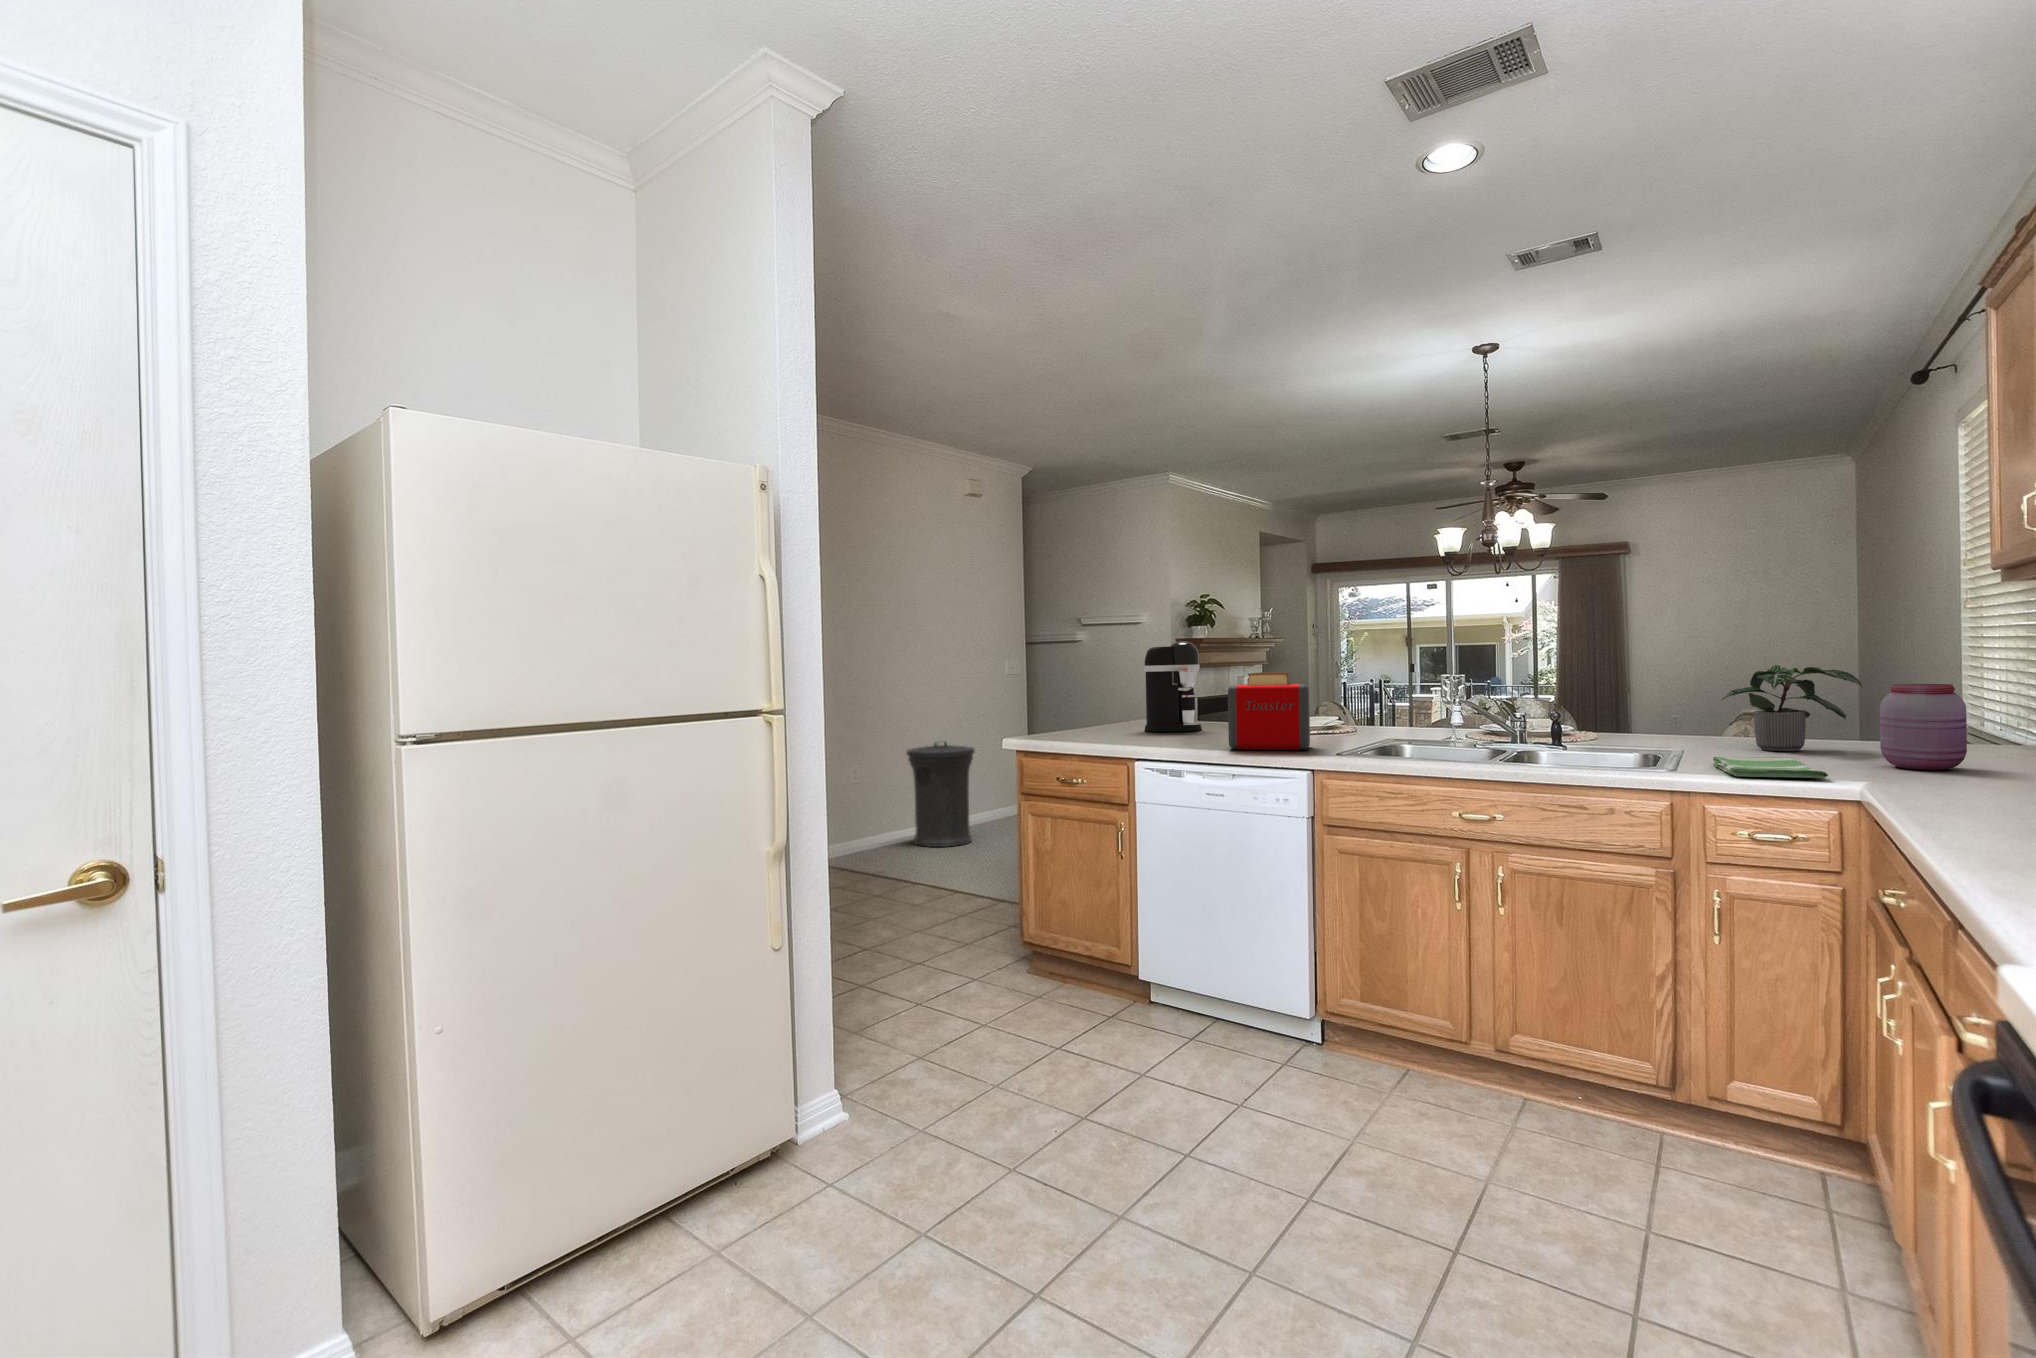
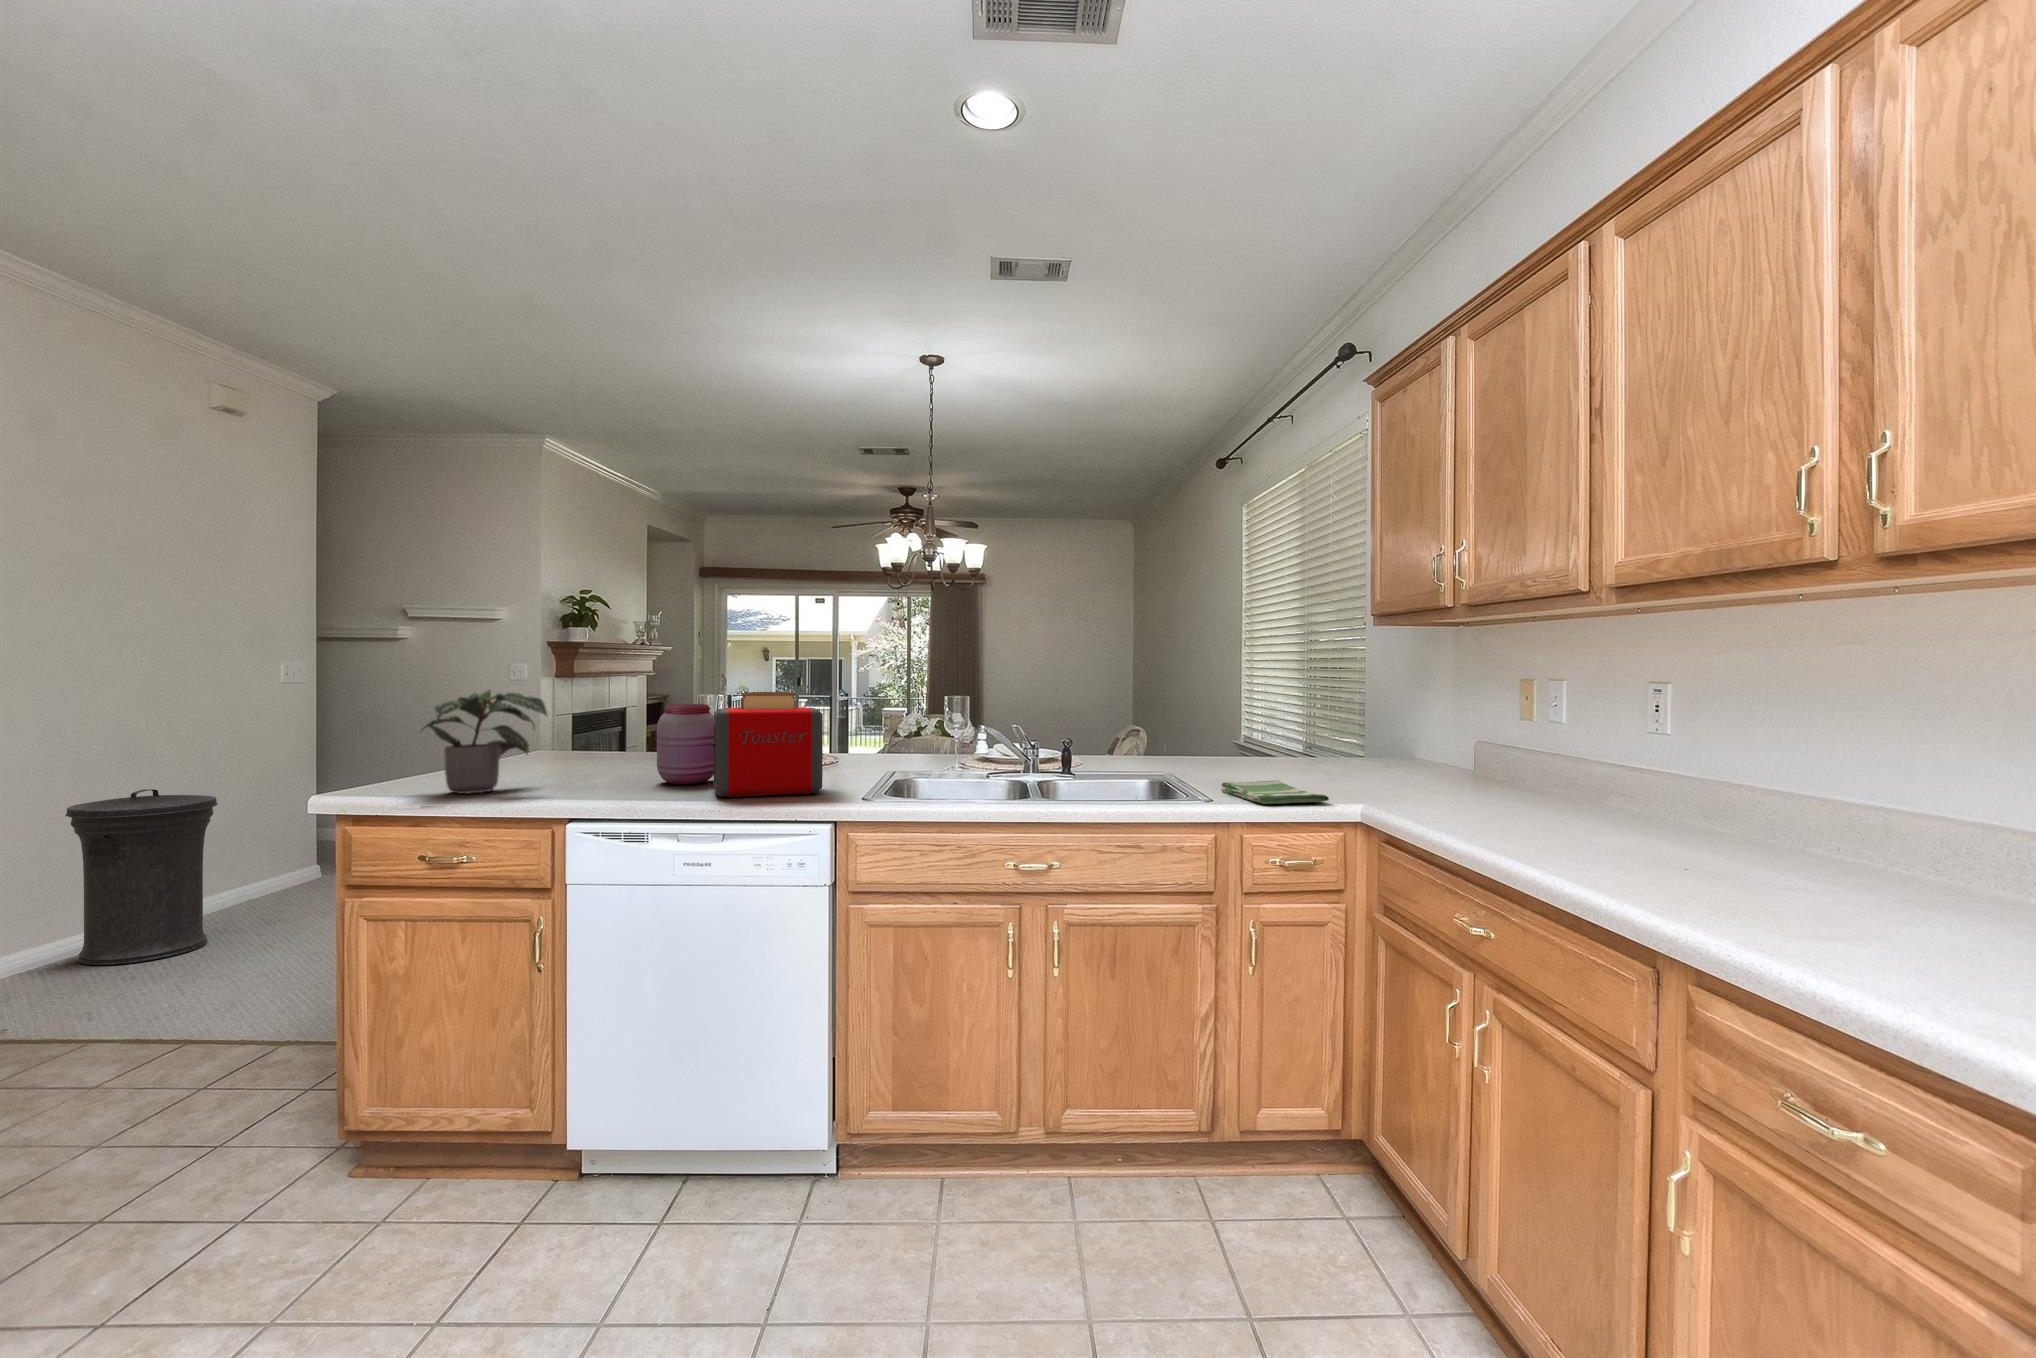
coffee maker: present [1144,641,1202,732] -> none [558,646,644,772]
potted plant: present [1722,665,1862,751] -> present [424,690,547,794]
jar: present [1880,684,1967,770] -> present [657,704,714,784]

